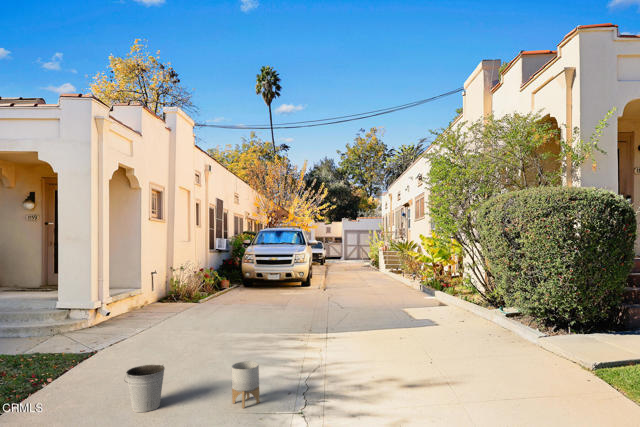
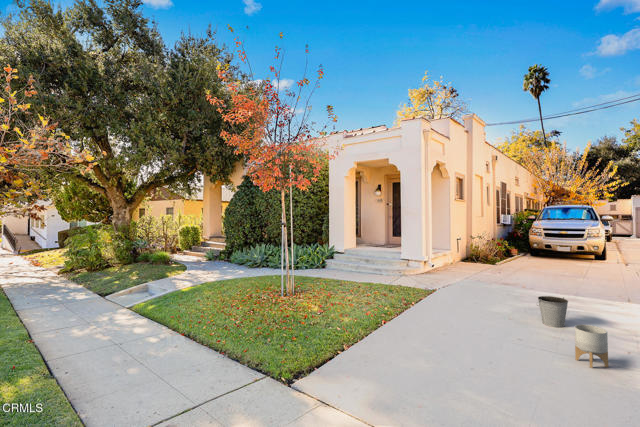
bucket: present [126,364,165,412] -> present [538,296,568,327]

